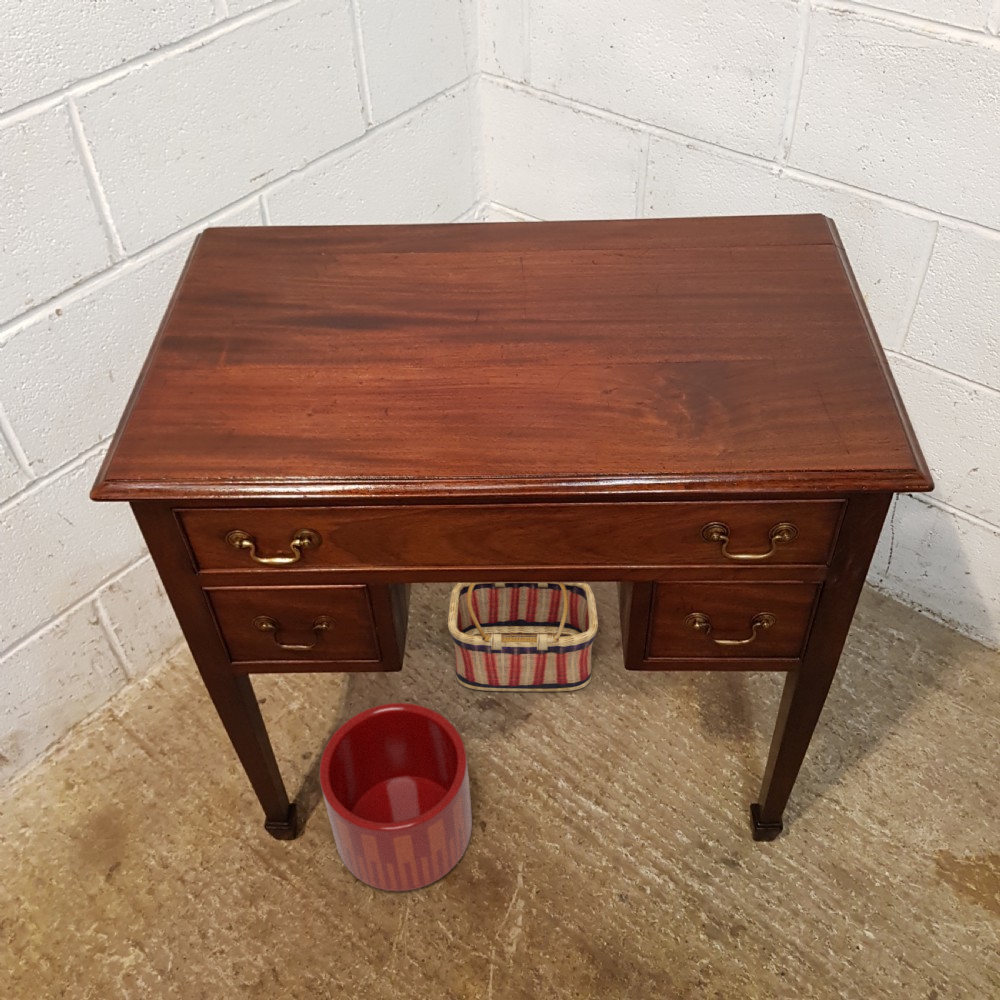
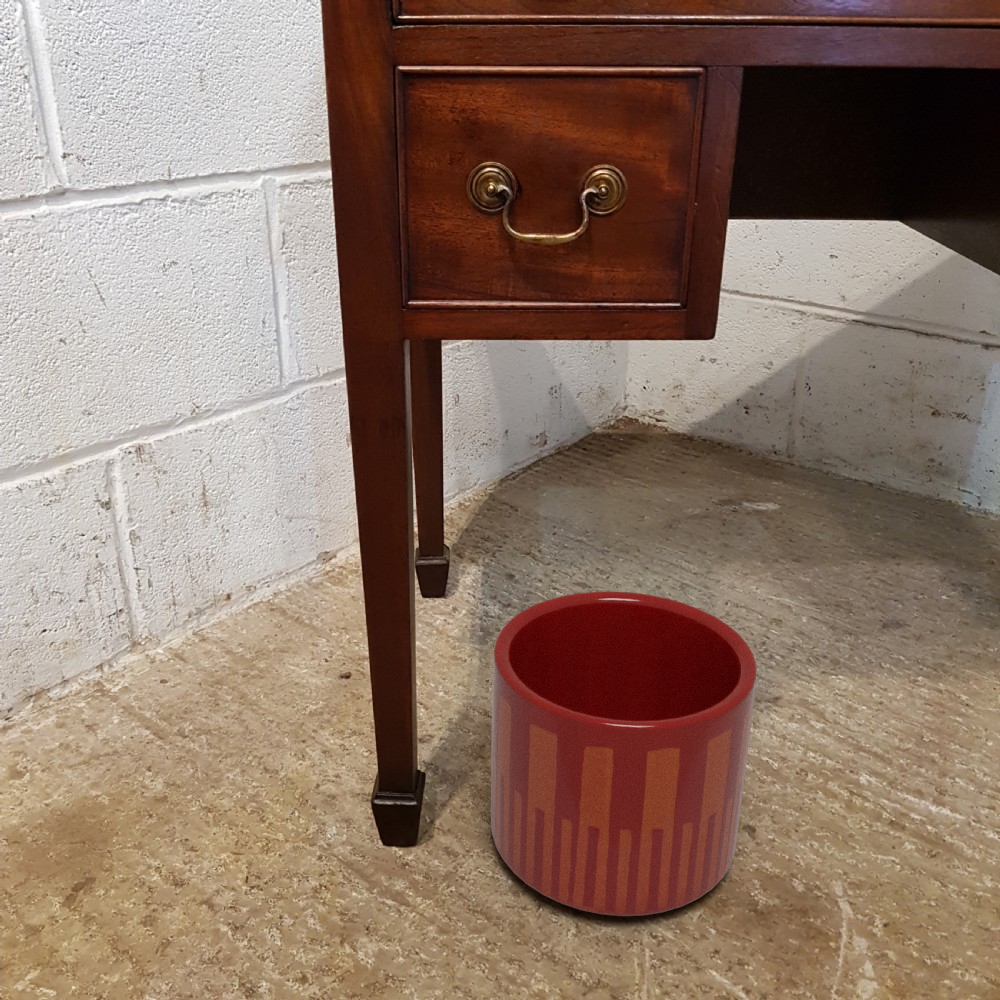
basket: present [448,583,598,692] -> none [642,352,886,670]

